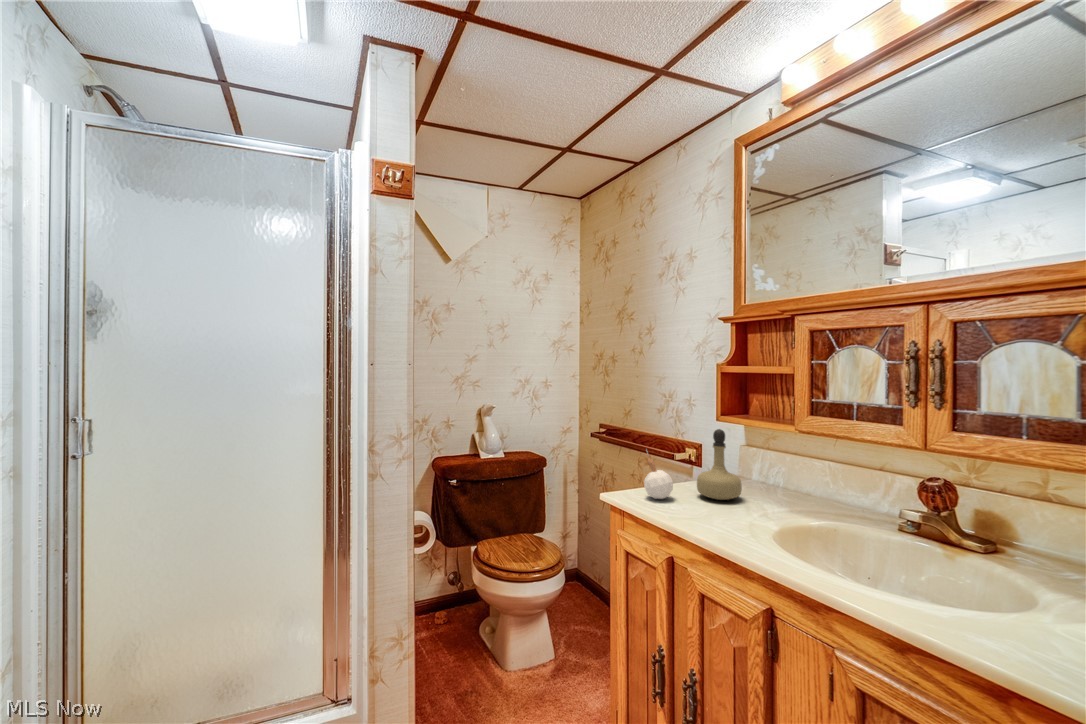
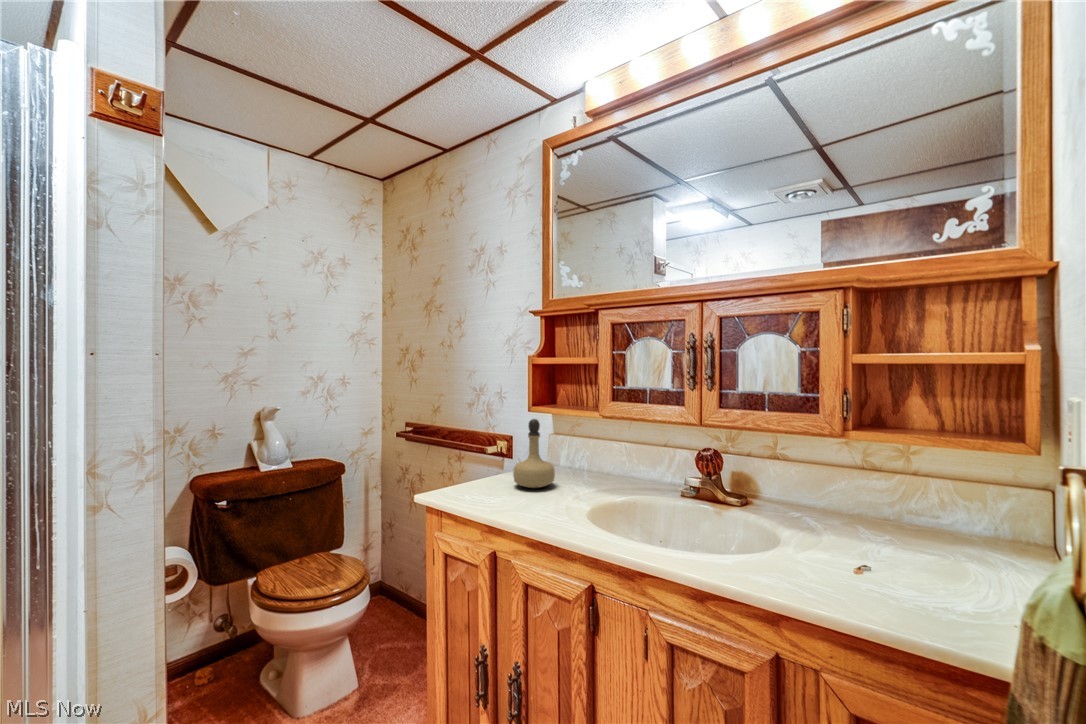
candle: present [644,455,673,499] -> none [462,443,491,495]

